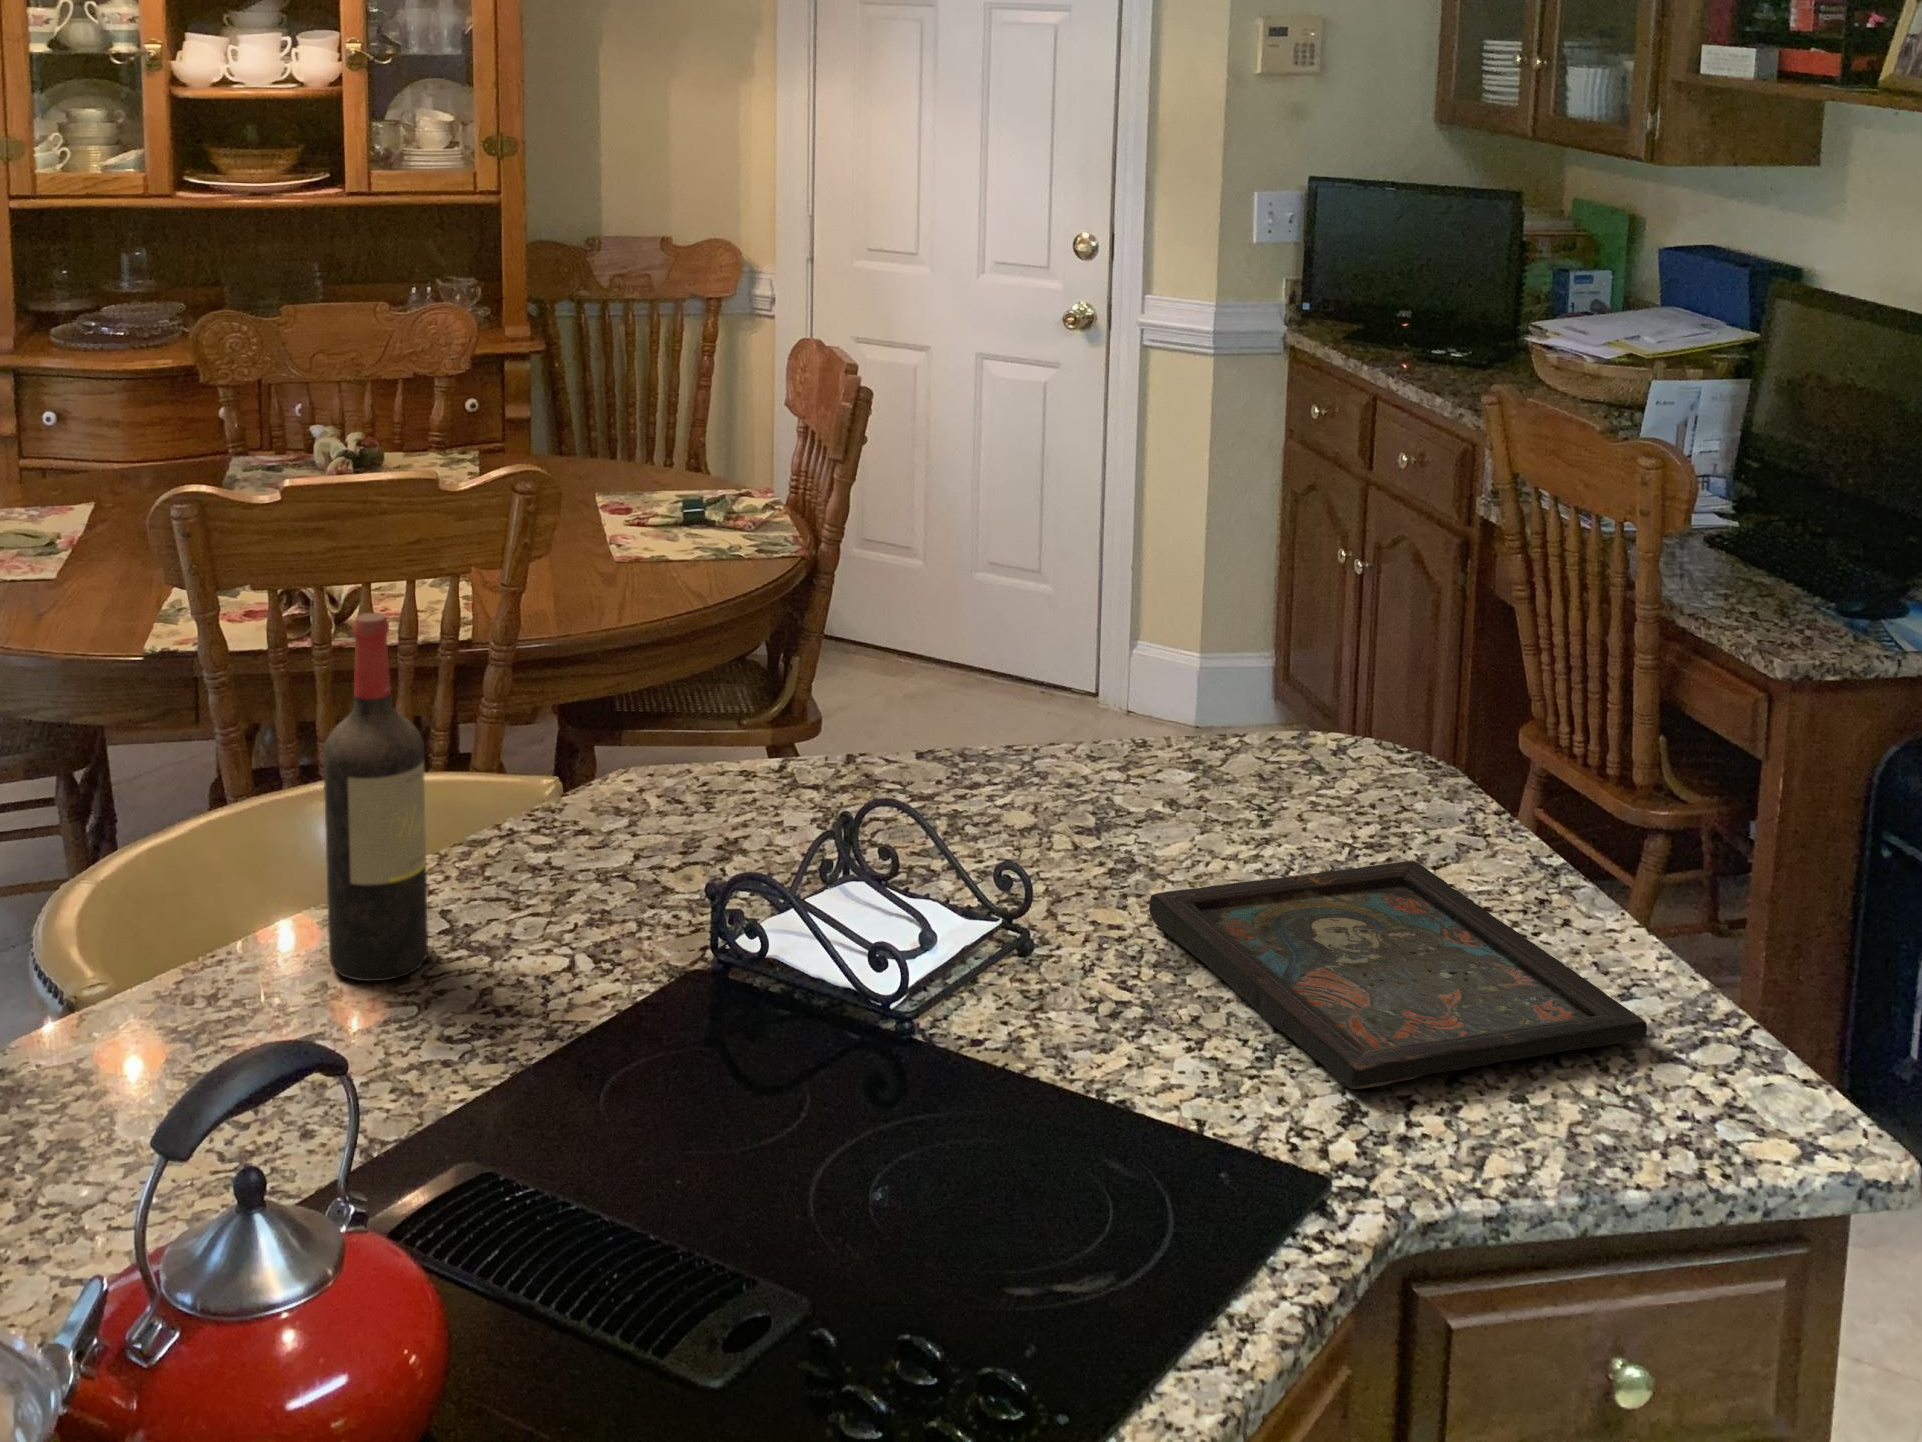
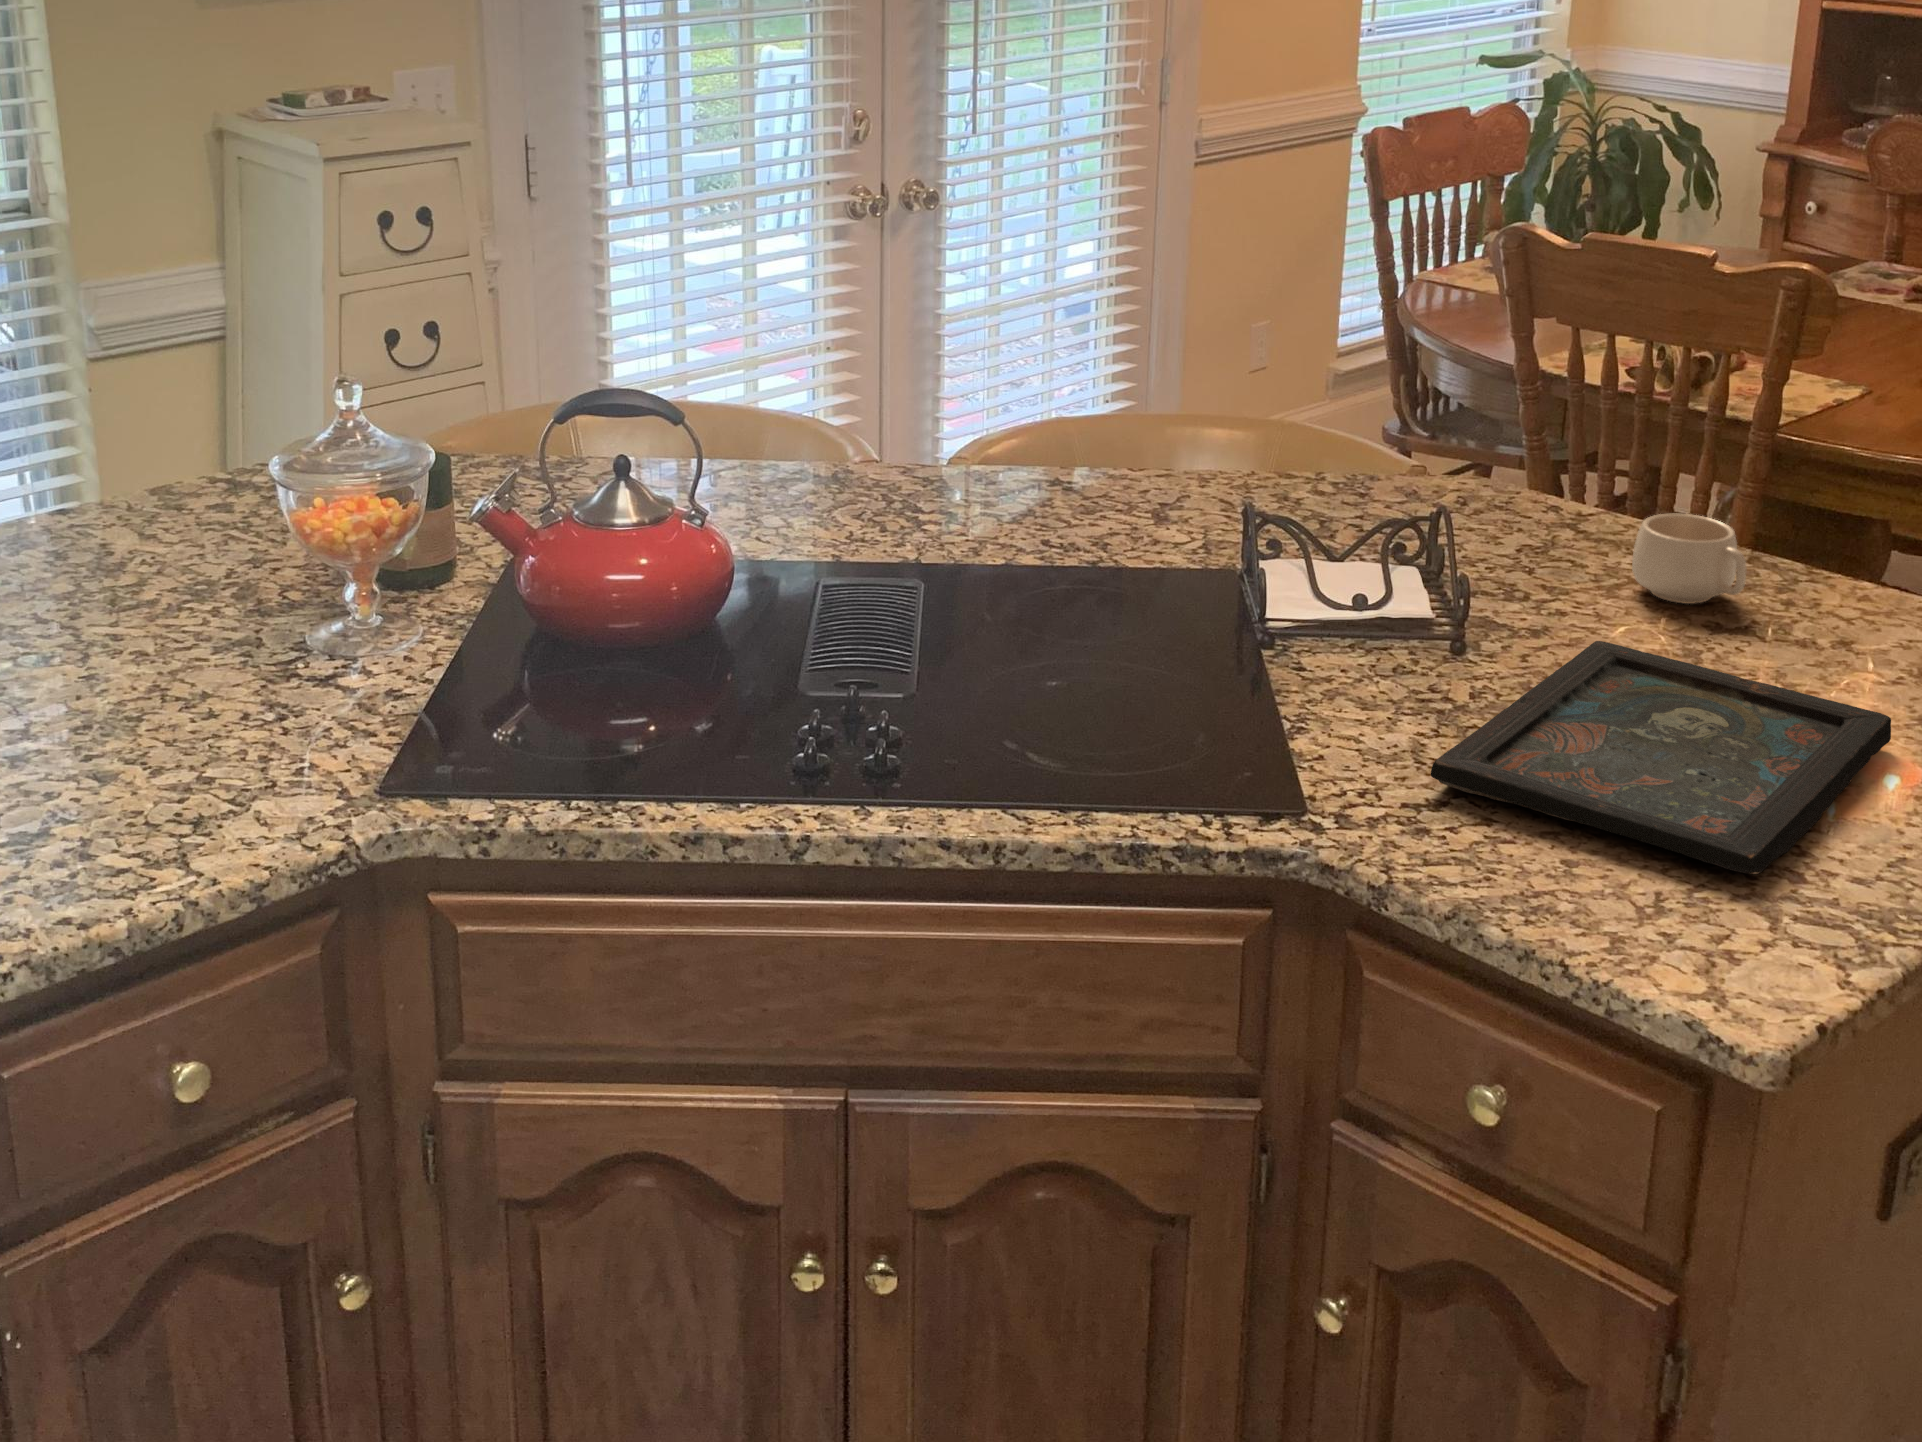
wine bottle: present [323,613,428,981] -> none [1059,228,1137,503]
mug: none [977,742,1100,837] -> present [1632,513,1746,604]

